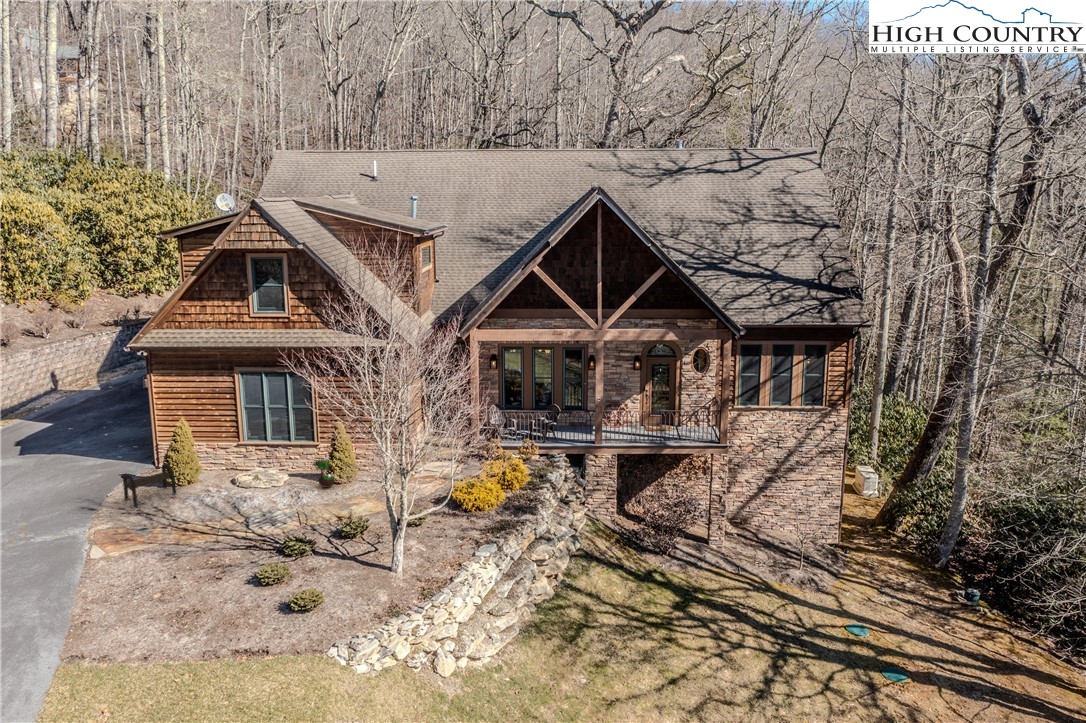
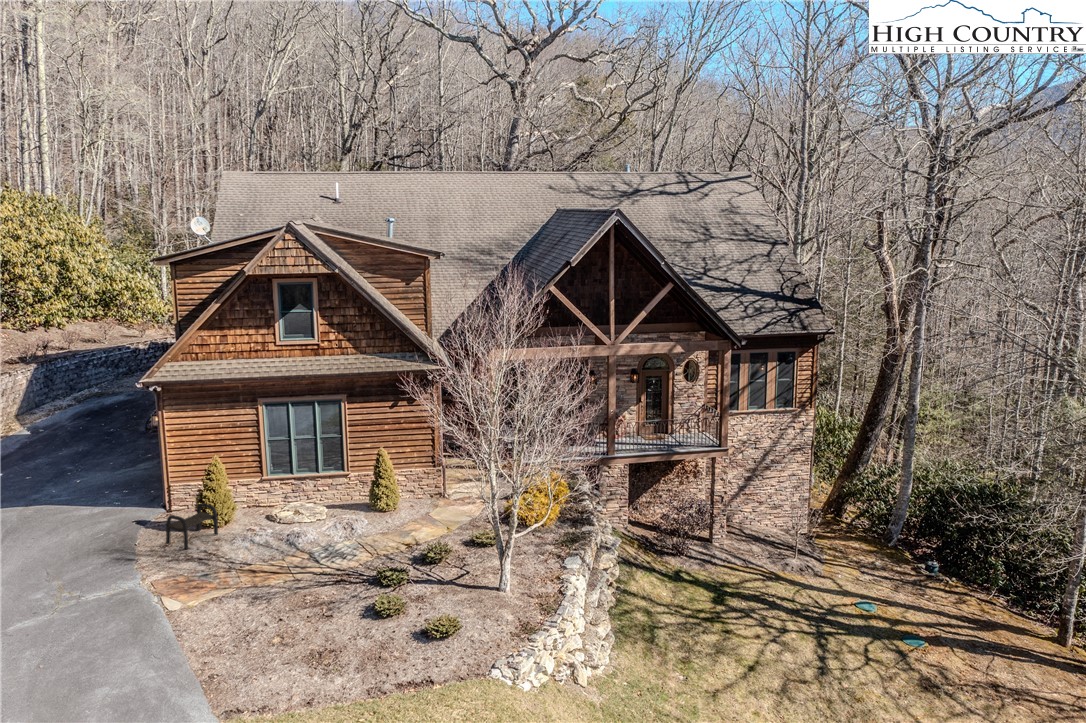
potted tree: present [313,459,335,488] -> none [359,481,382,515]

